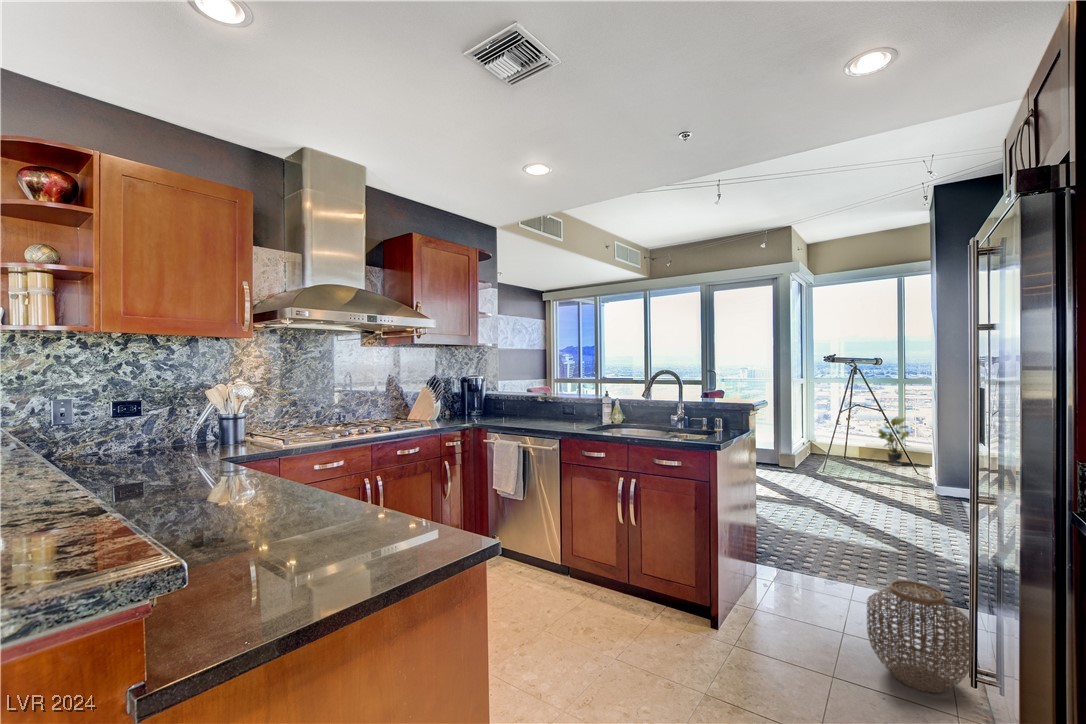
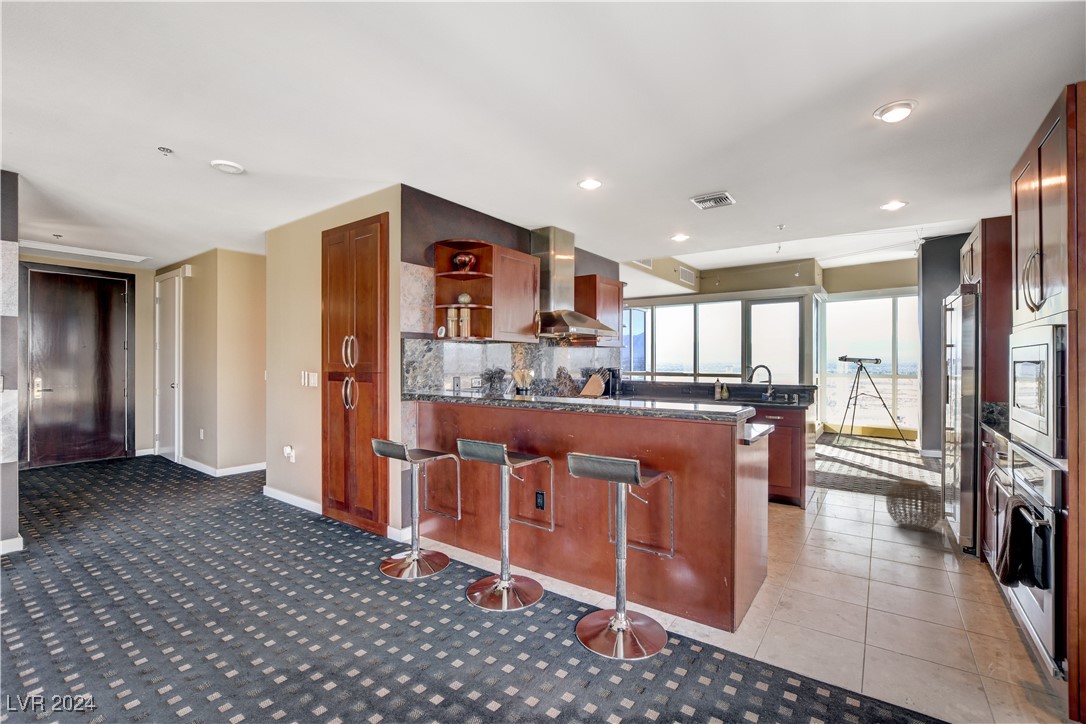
potted plant: present [878,417,909,466] -> none [876,402,901,440]

